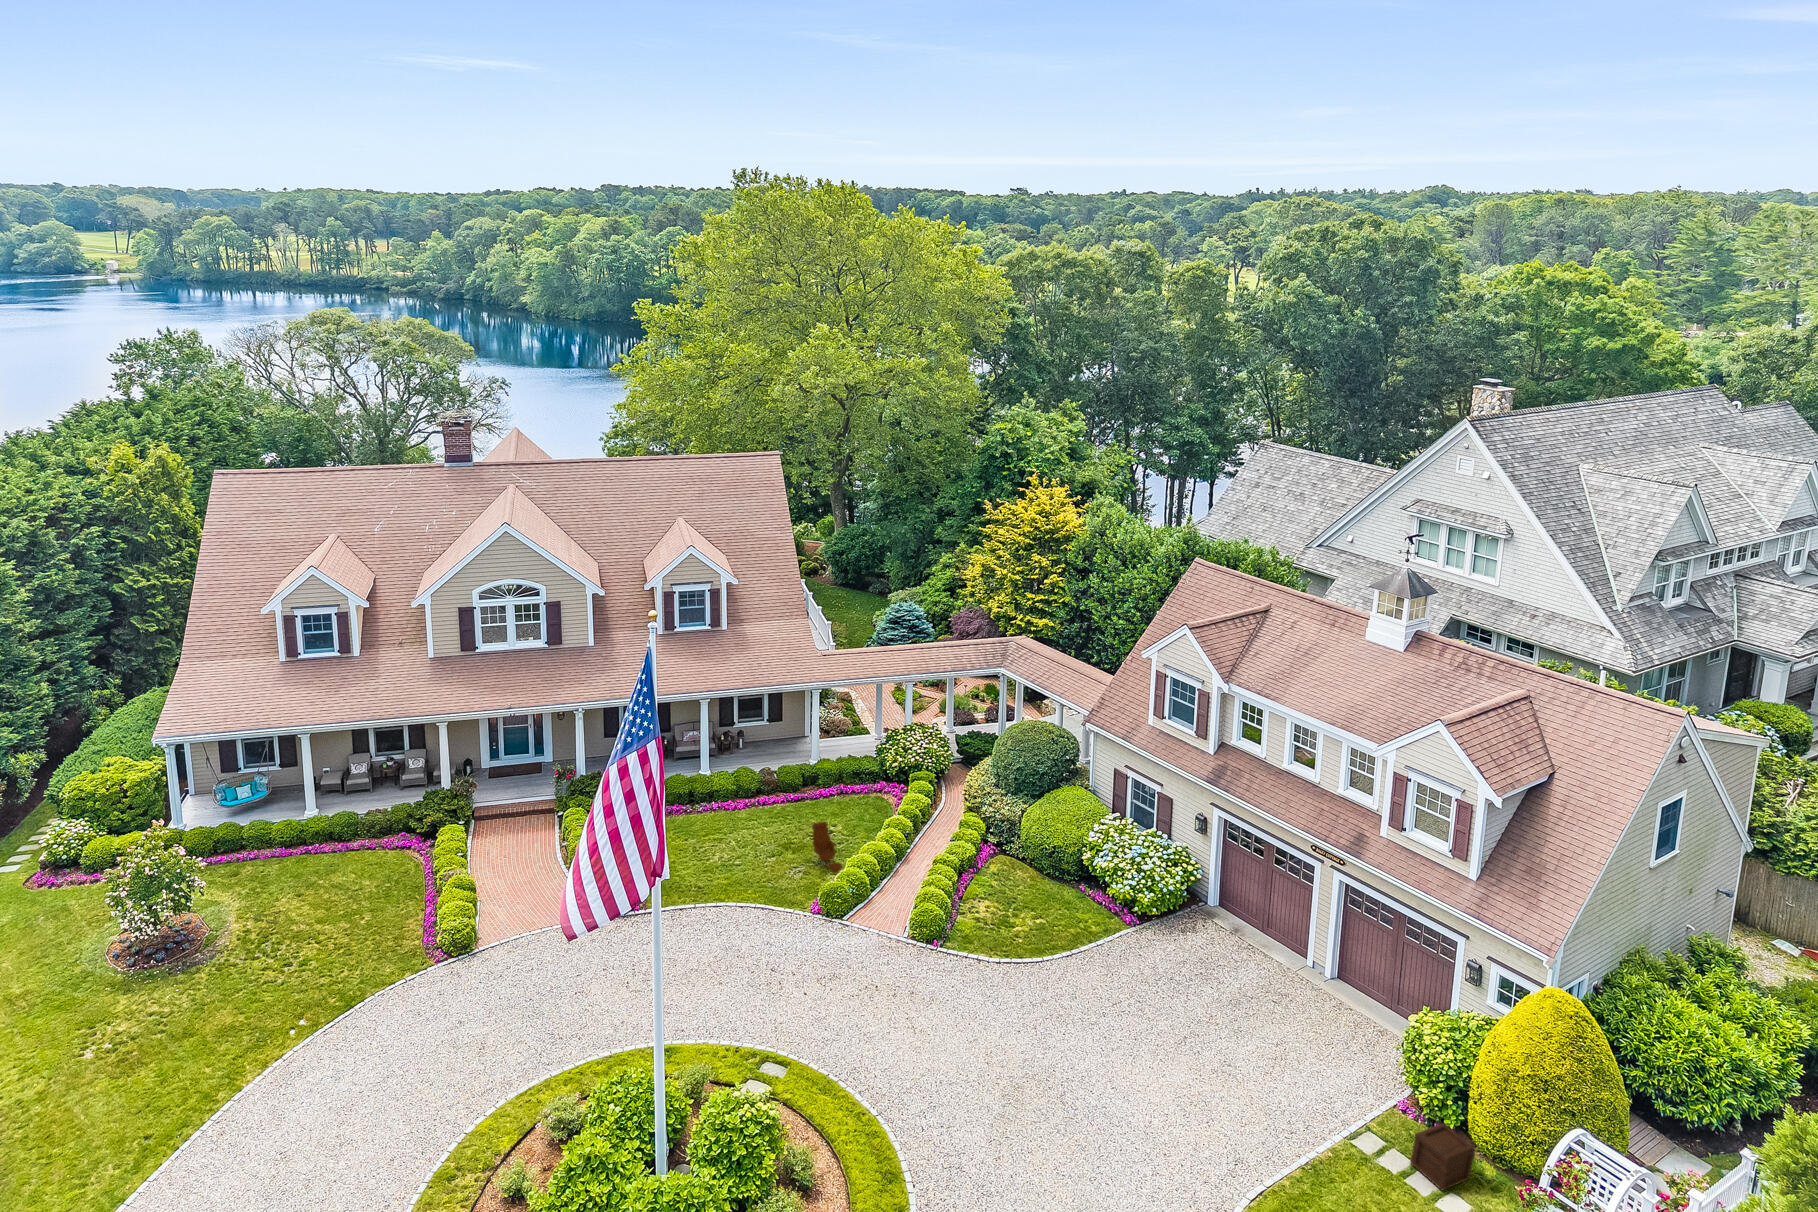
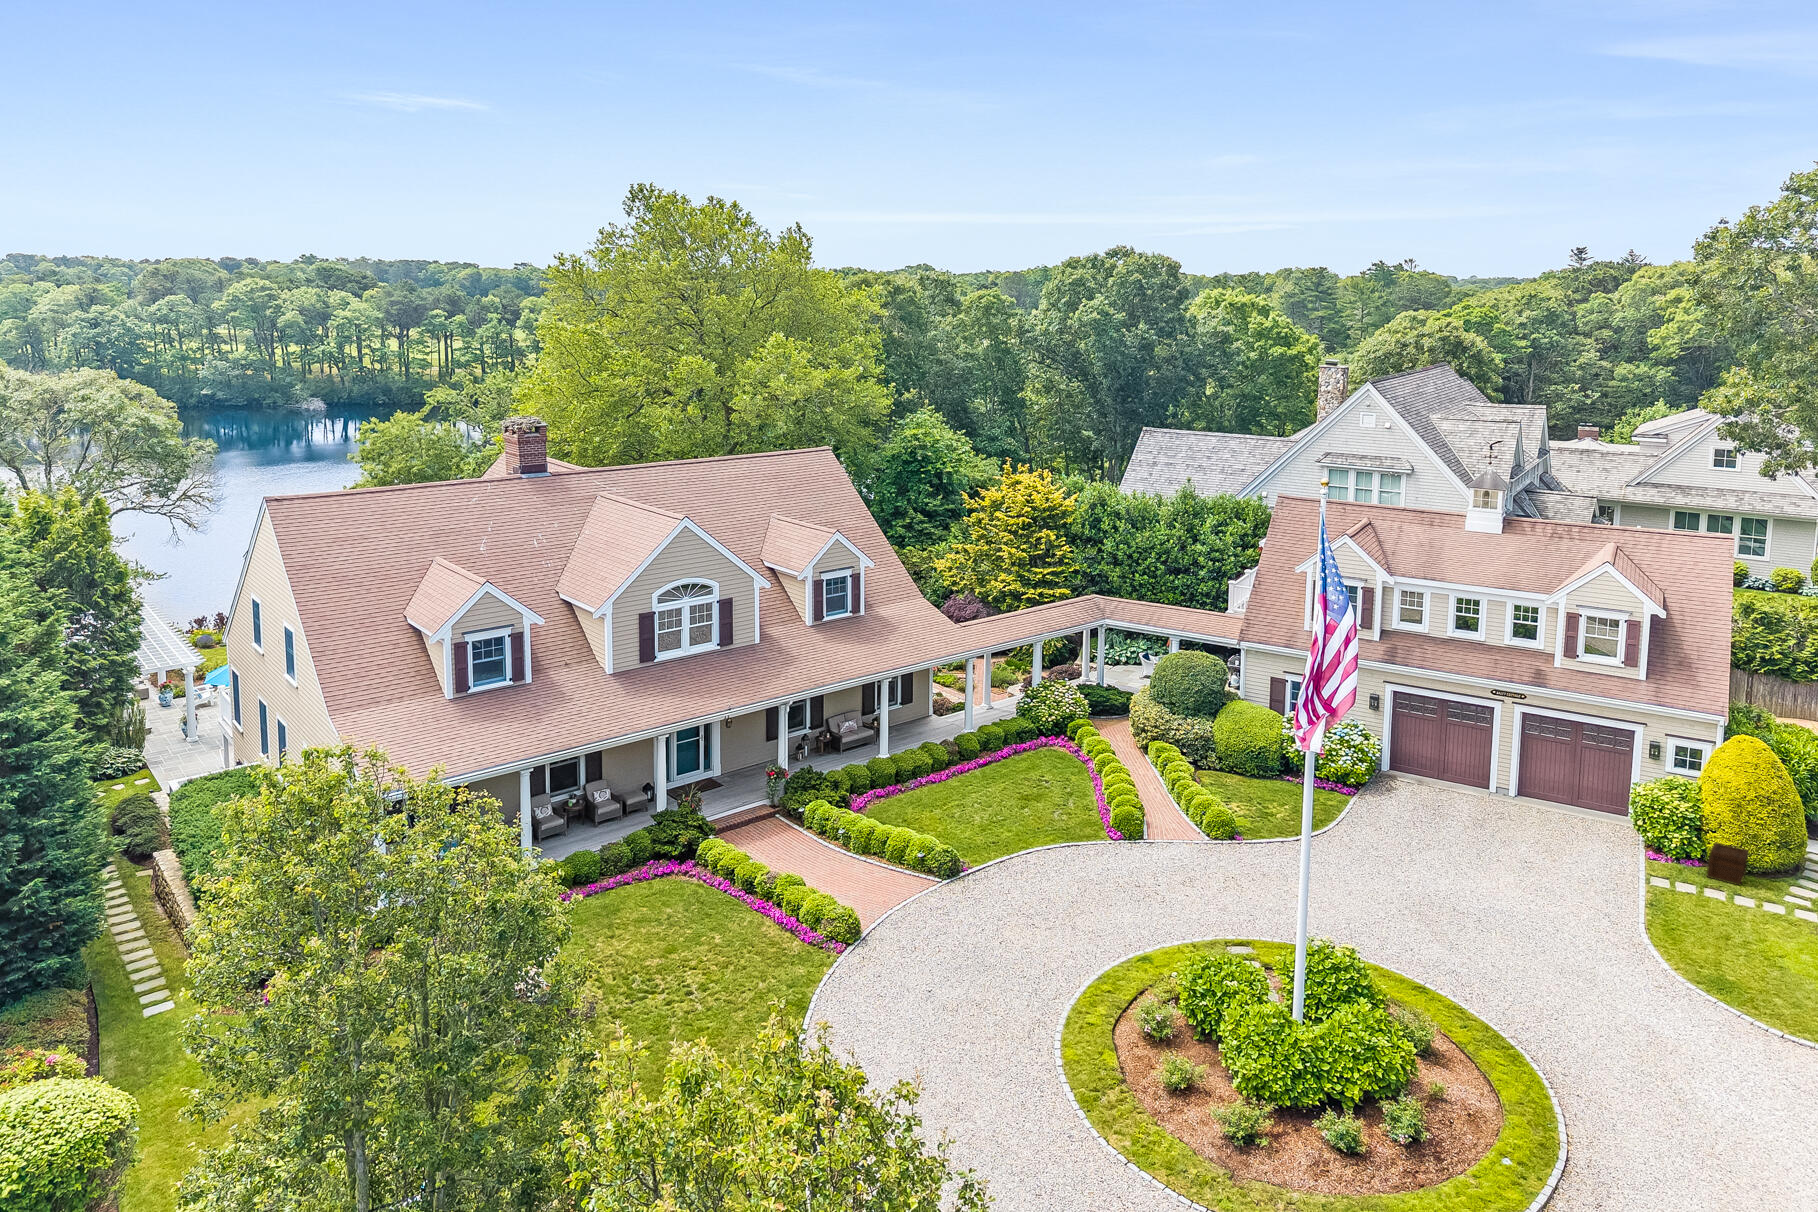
lounge chair: present [812,822,843,873] -> none [1064,763,1107,811]

